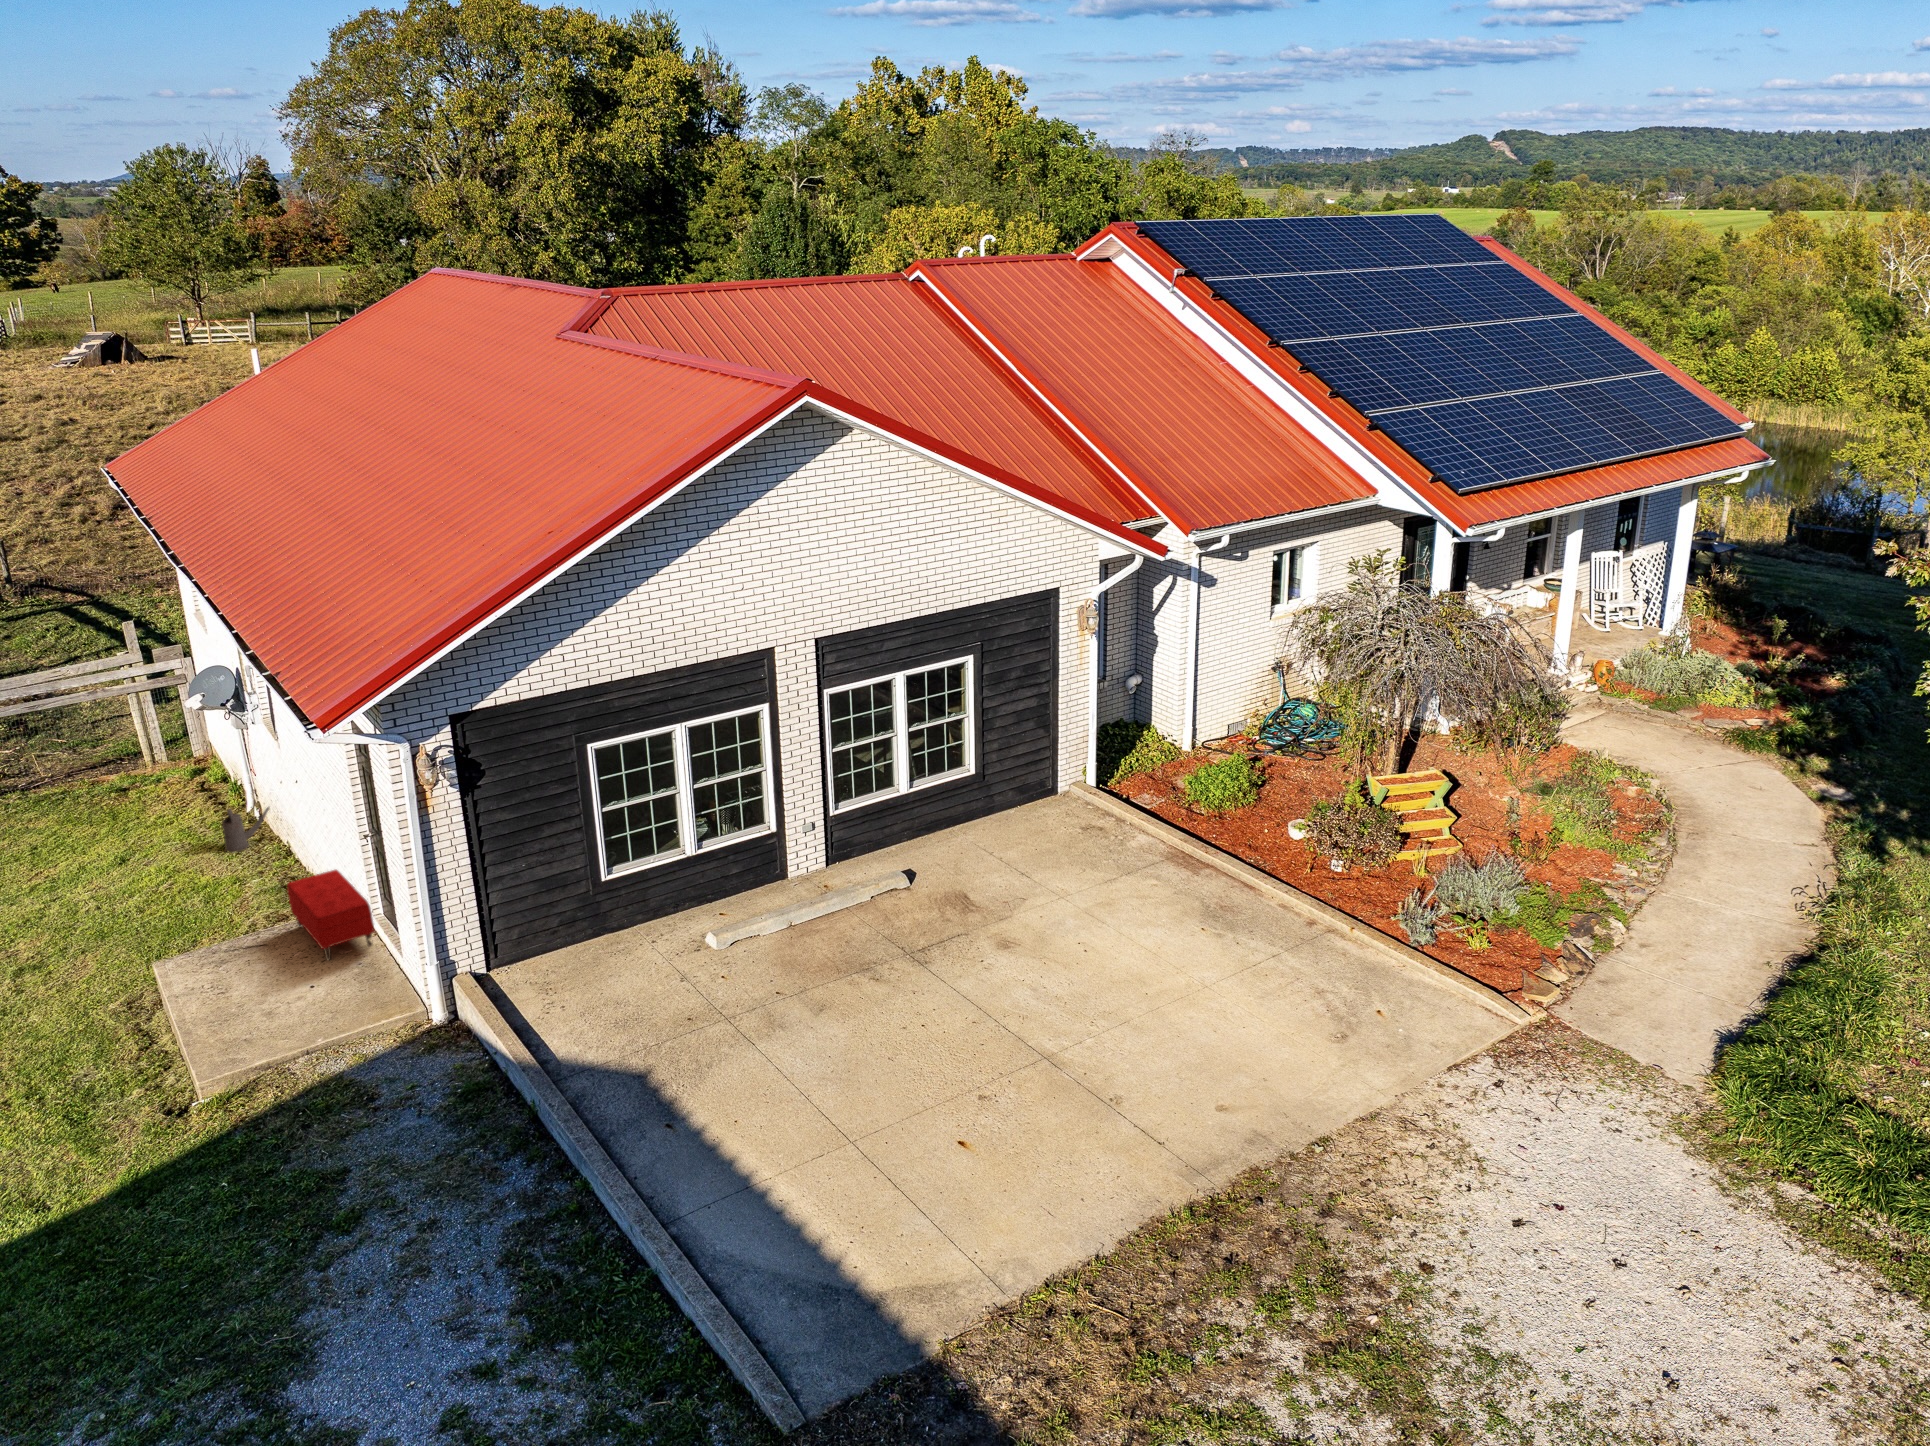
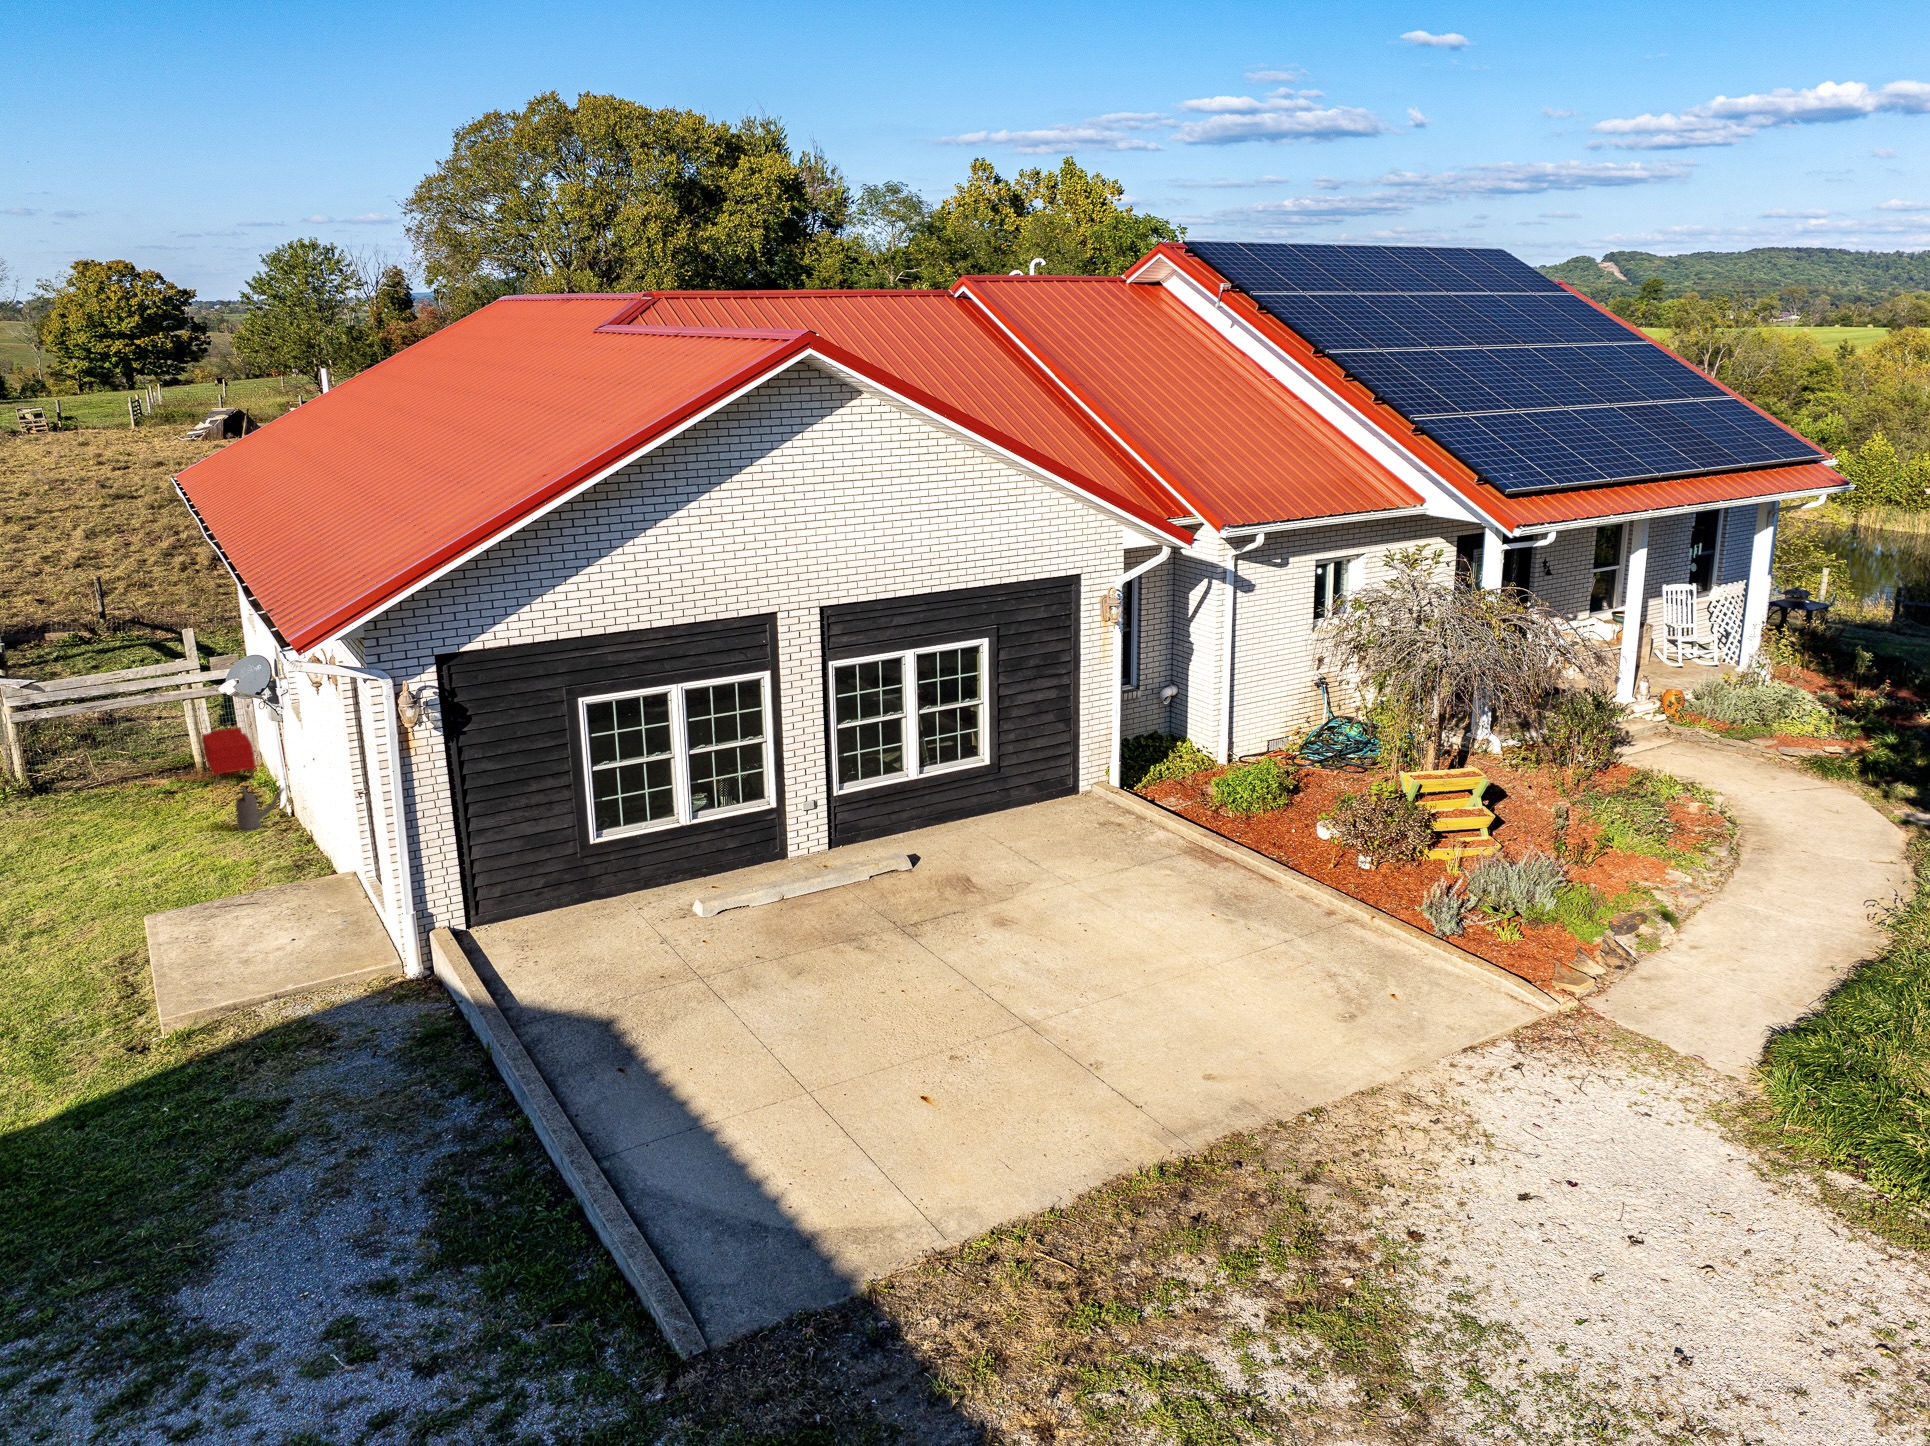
bench: present [287,870,375,960] -> present [202,727,256,785]

